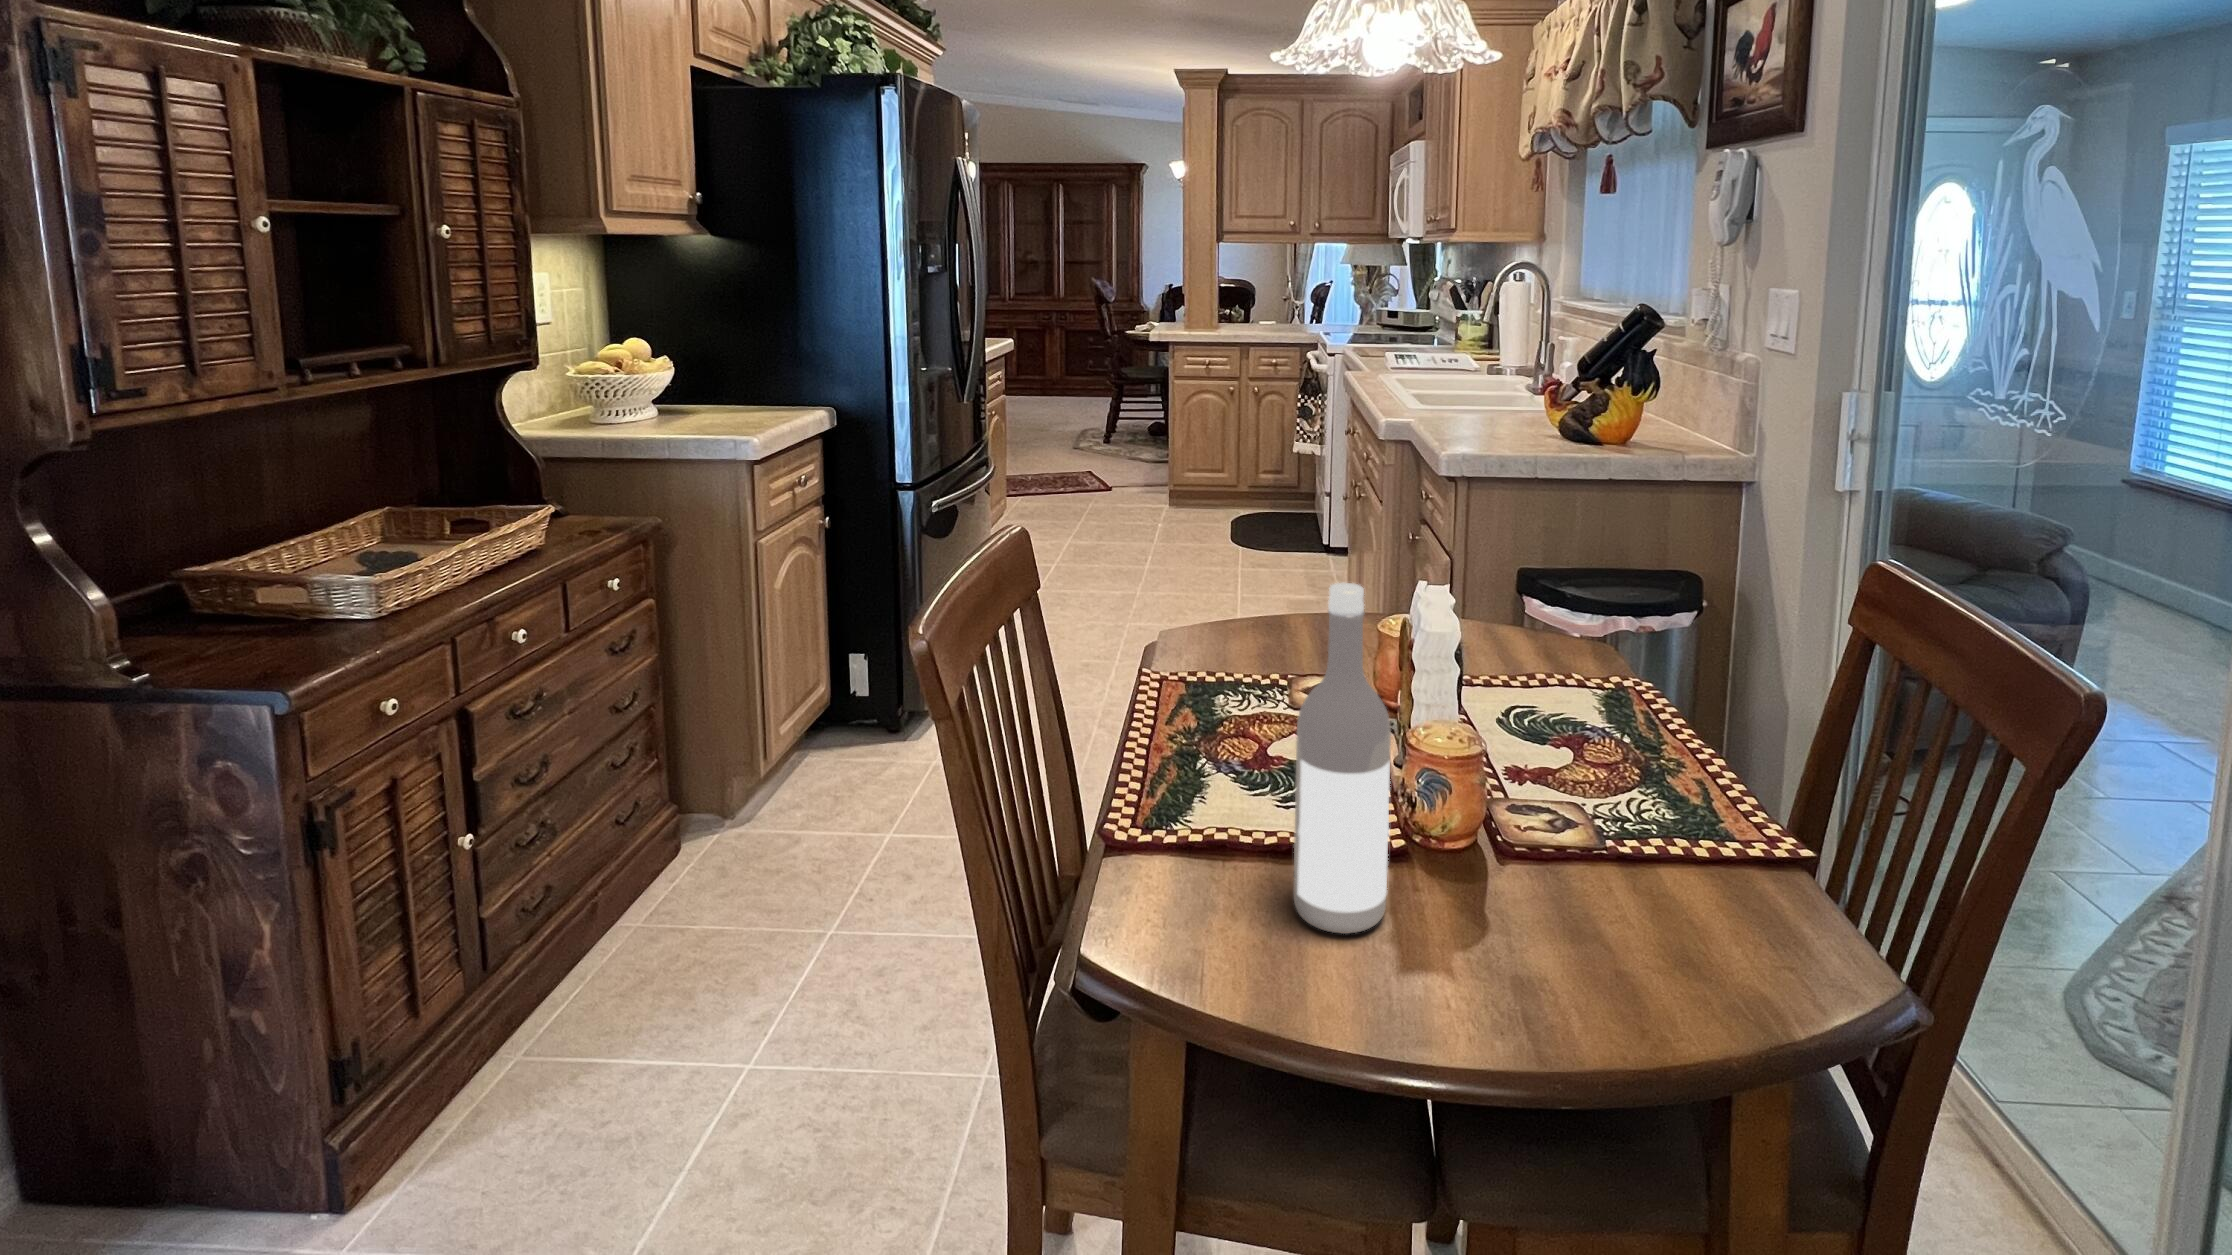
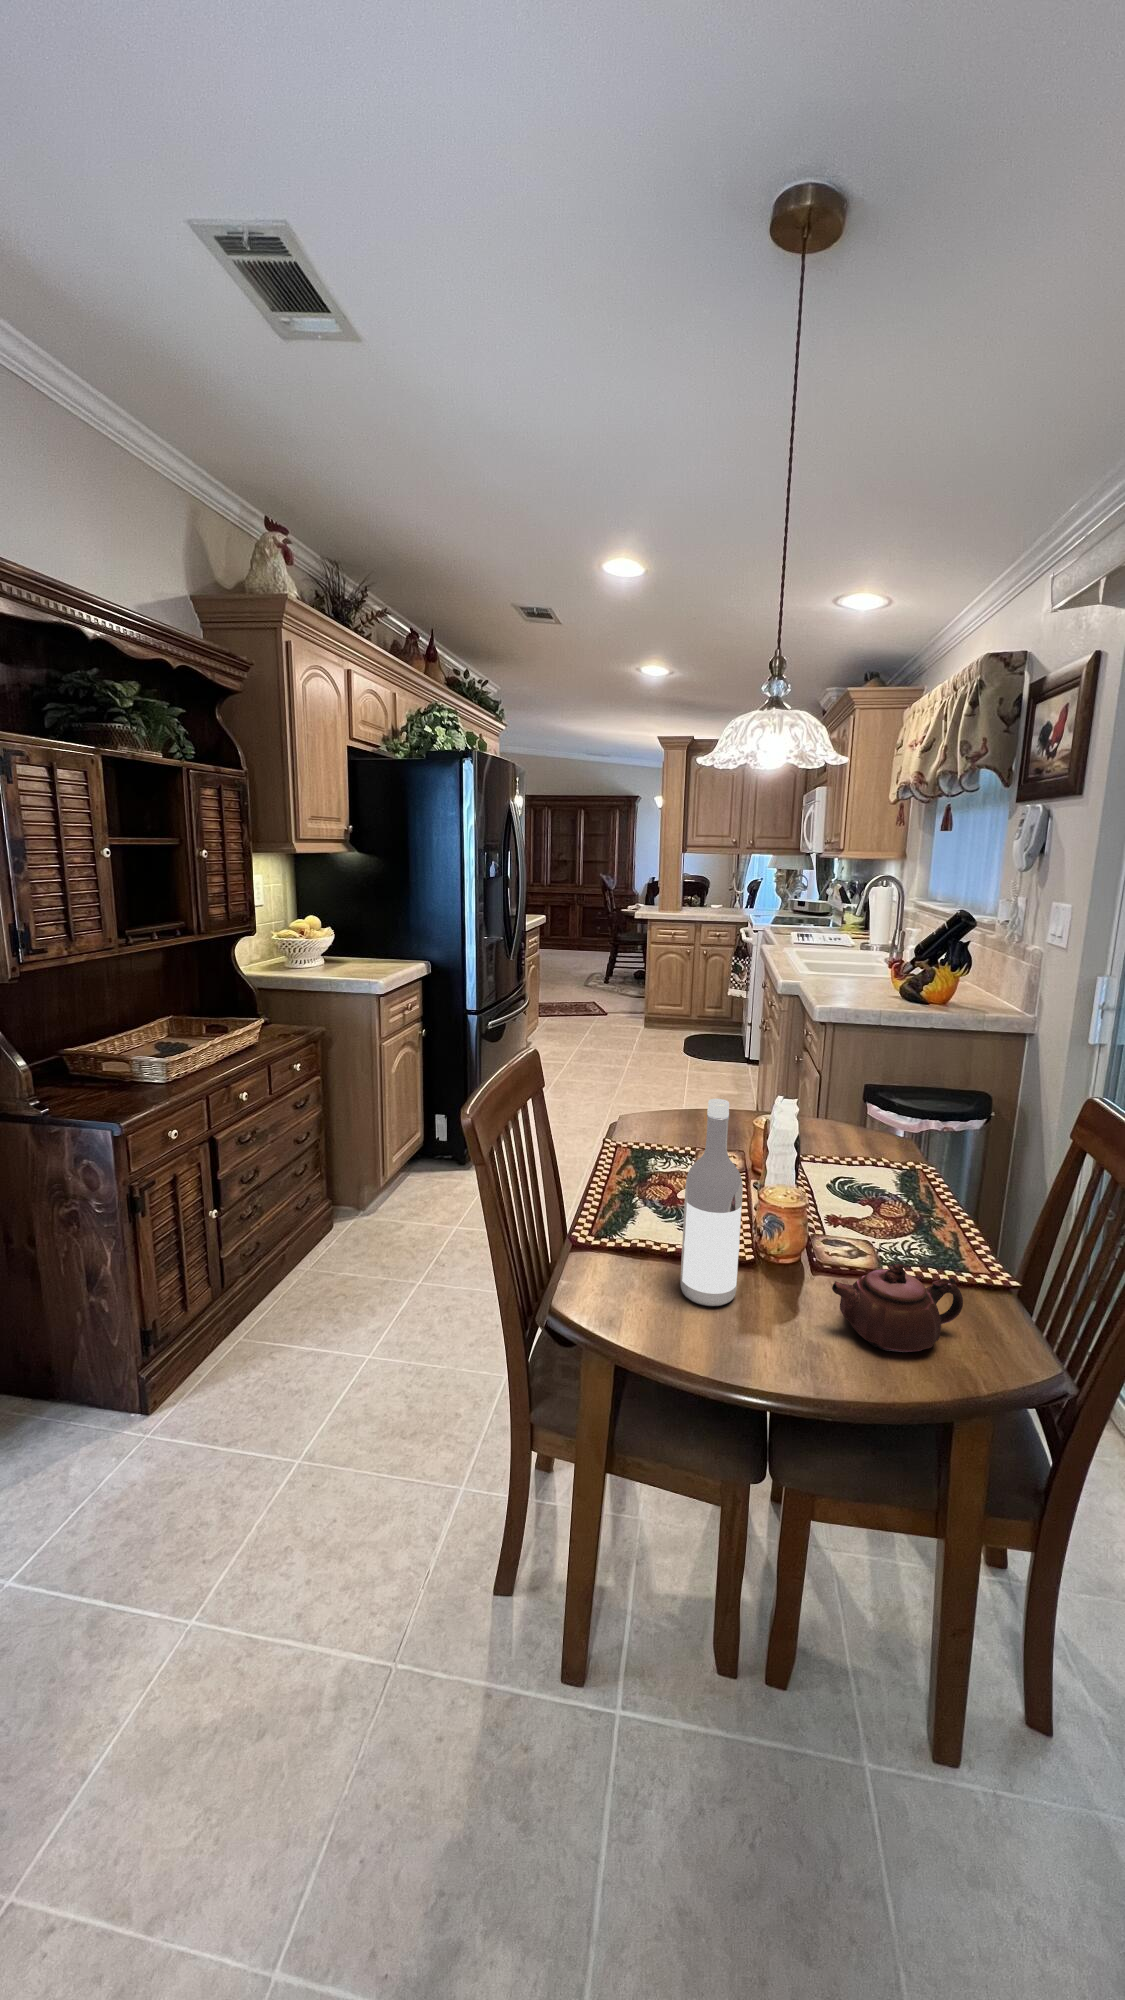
teapot: none [1545,837,1747,984] -> present [832,1264,963,1352]

